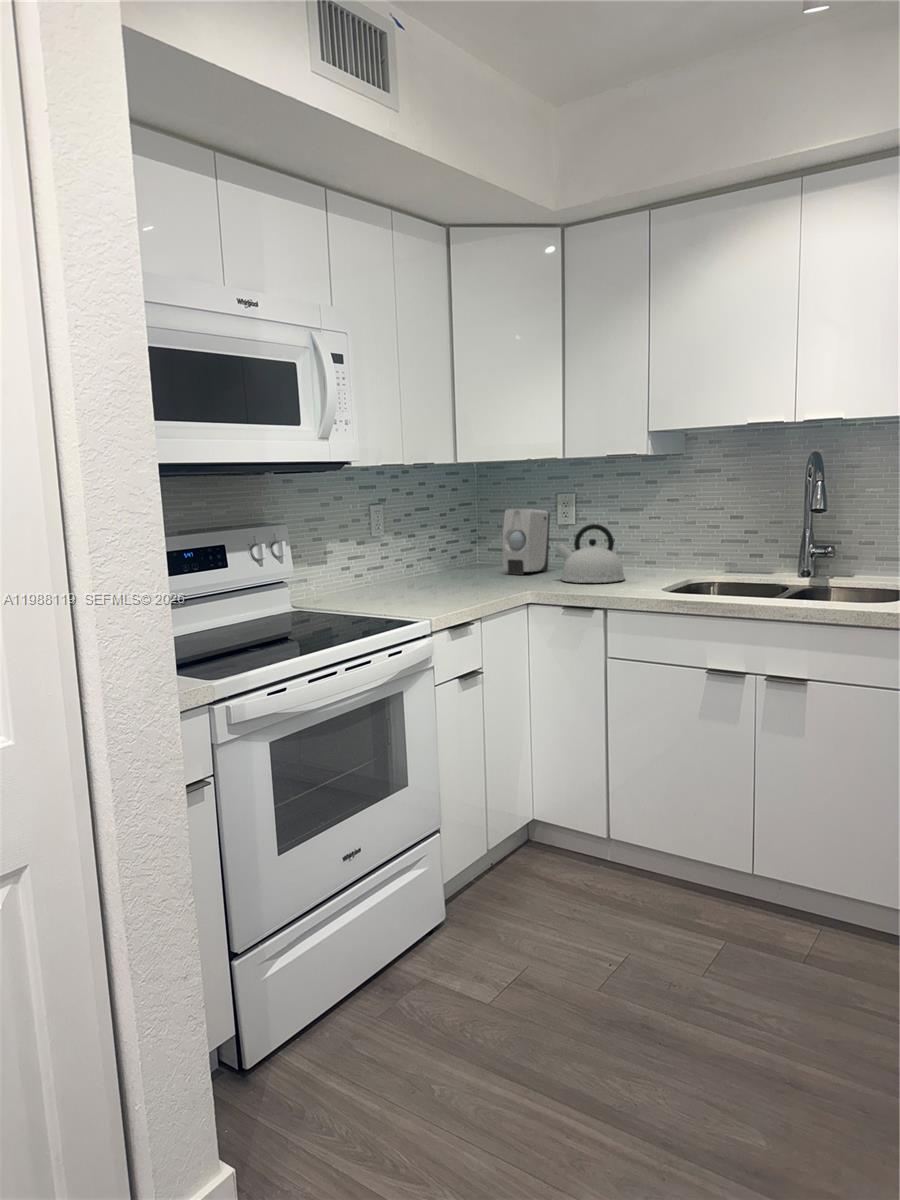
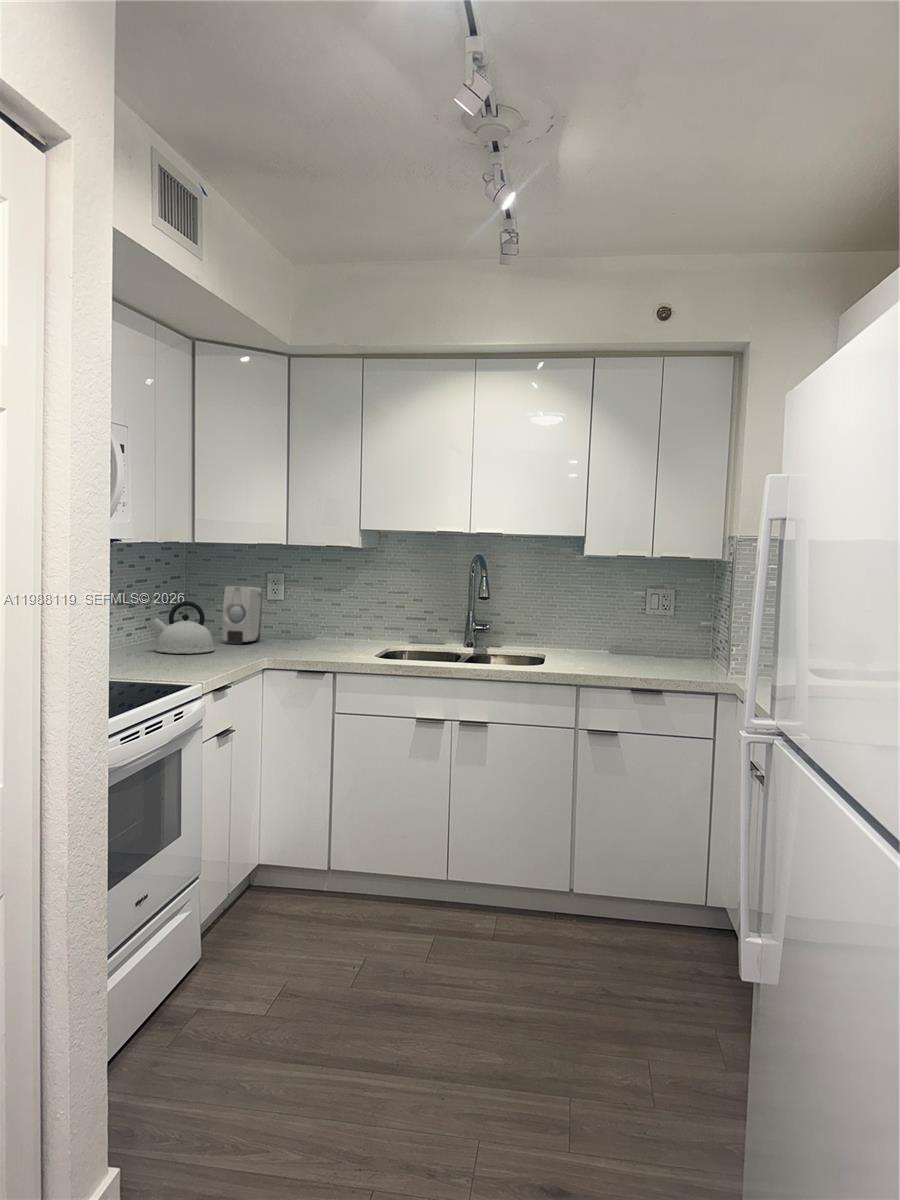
kettle: present [555,524,625,583] -> present [150,601,214,654]

